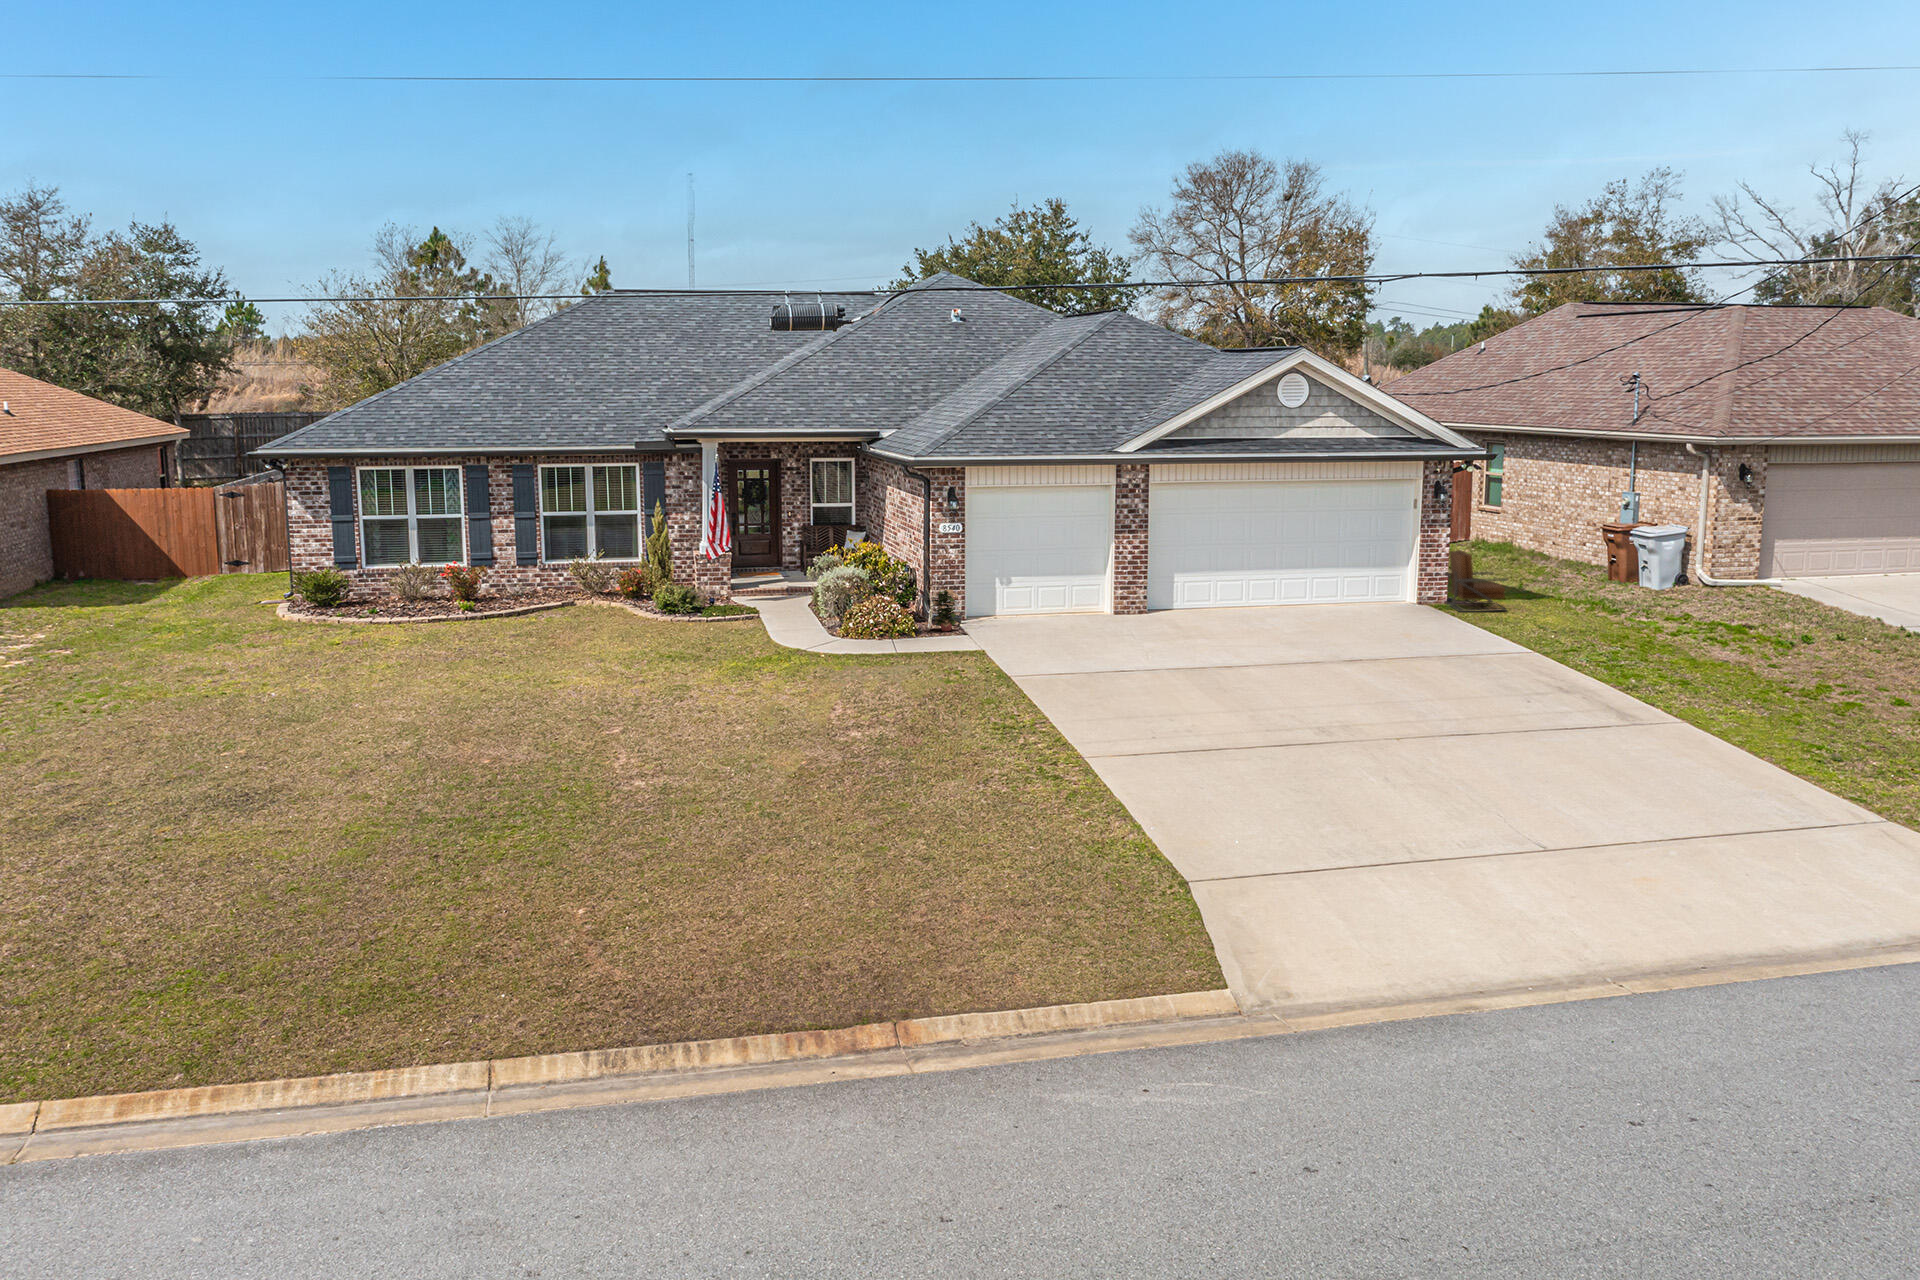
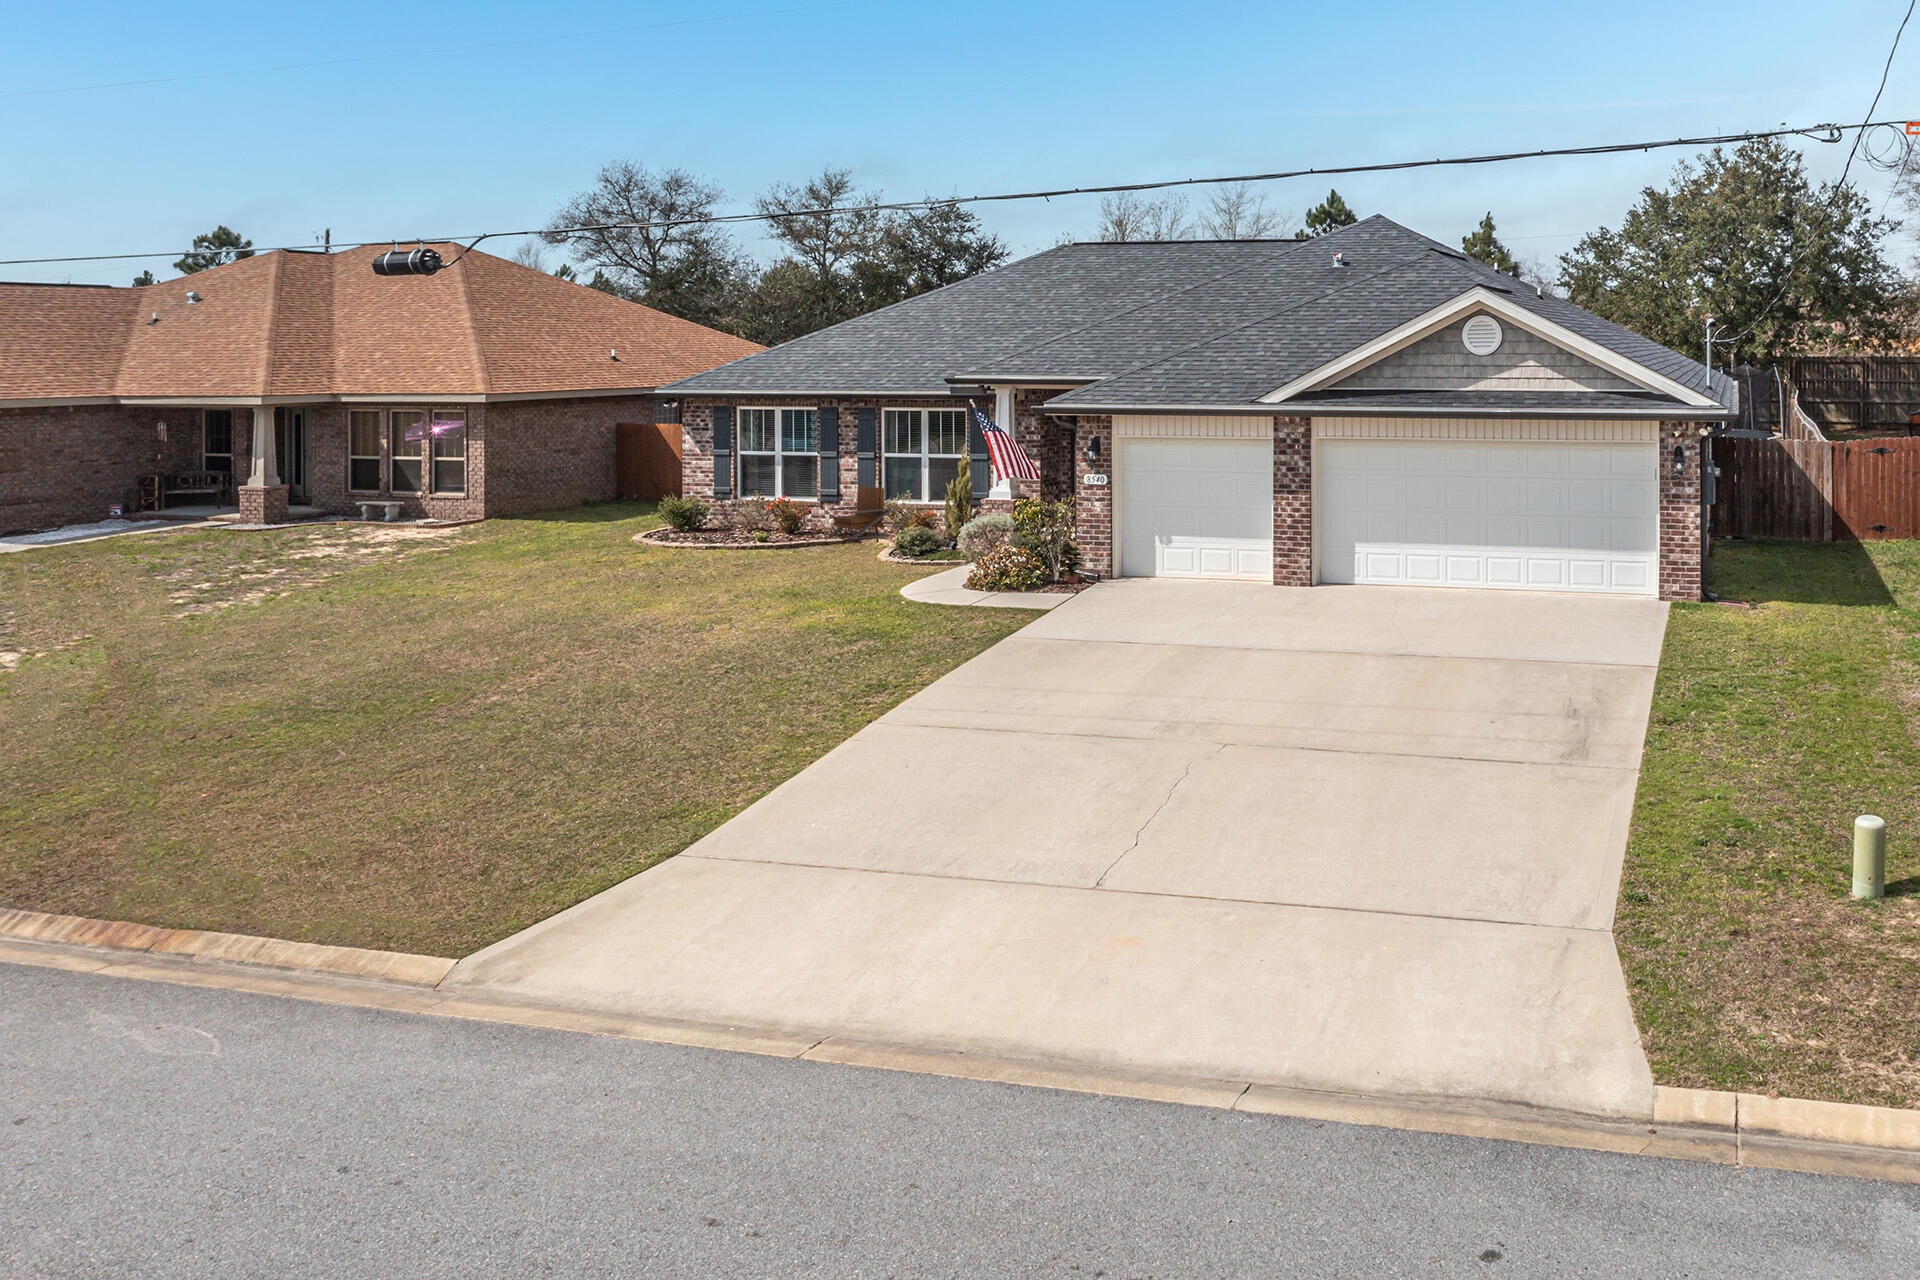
lounge chair: present [1444,550,1508,612] -> present [829,486,892,540]

